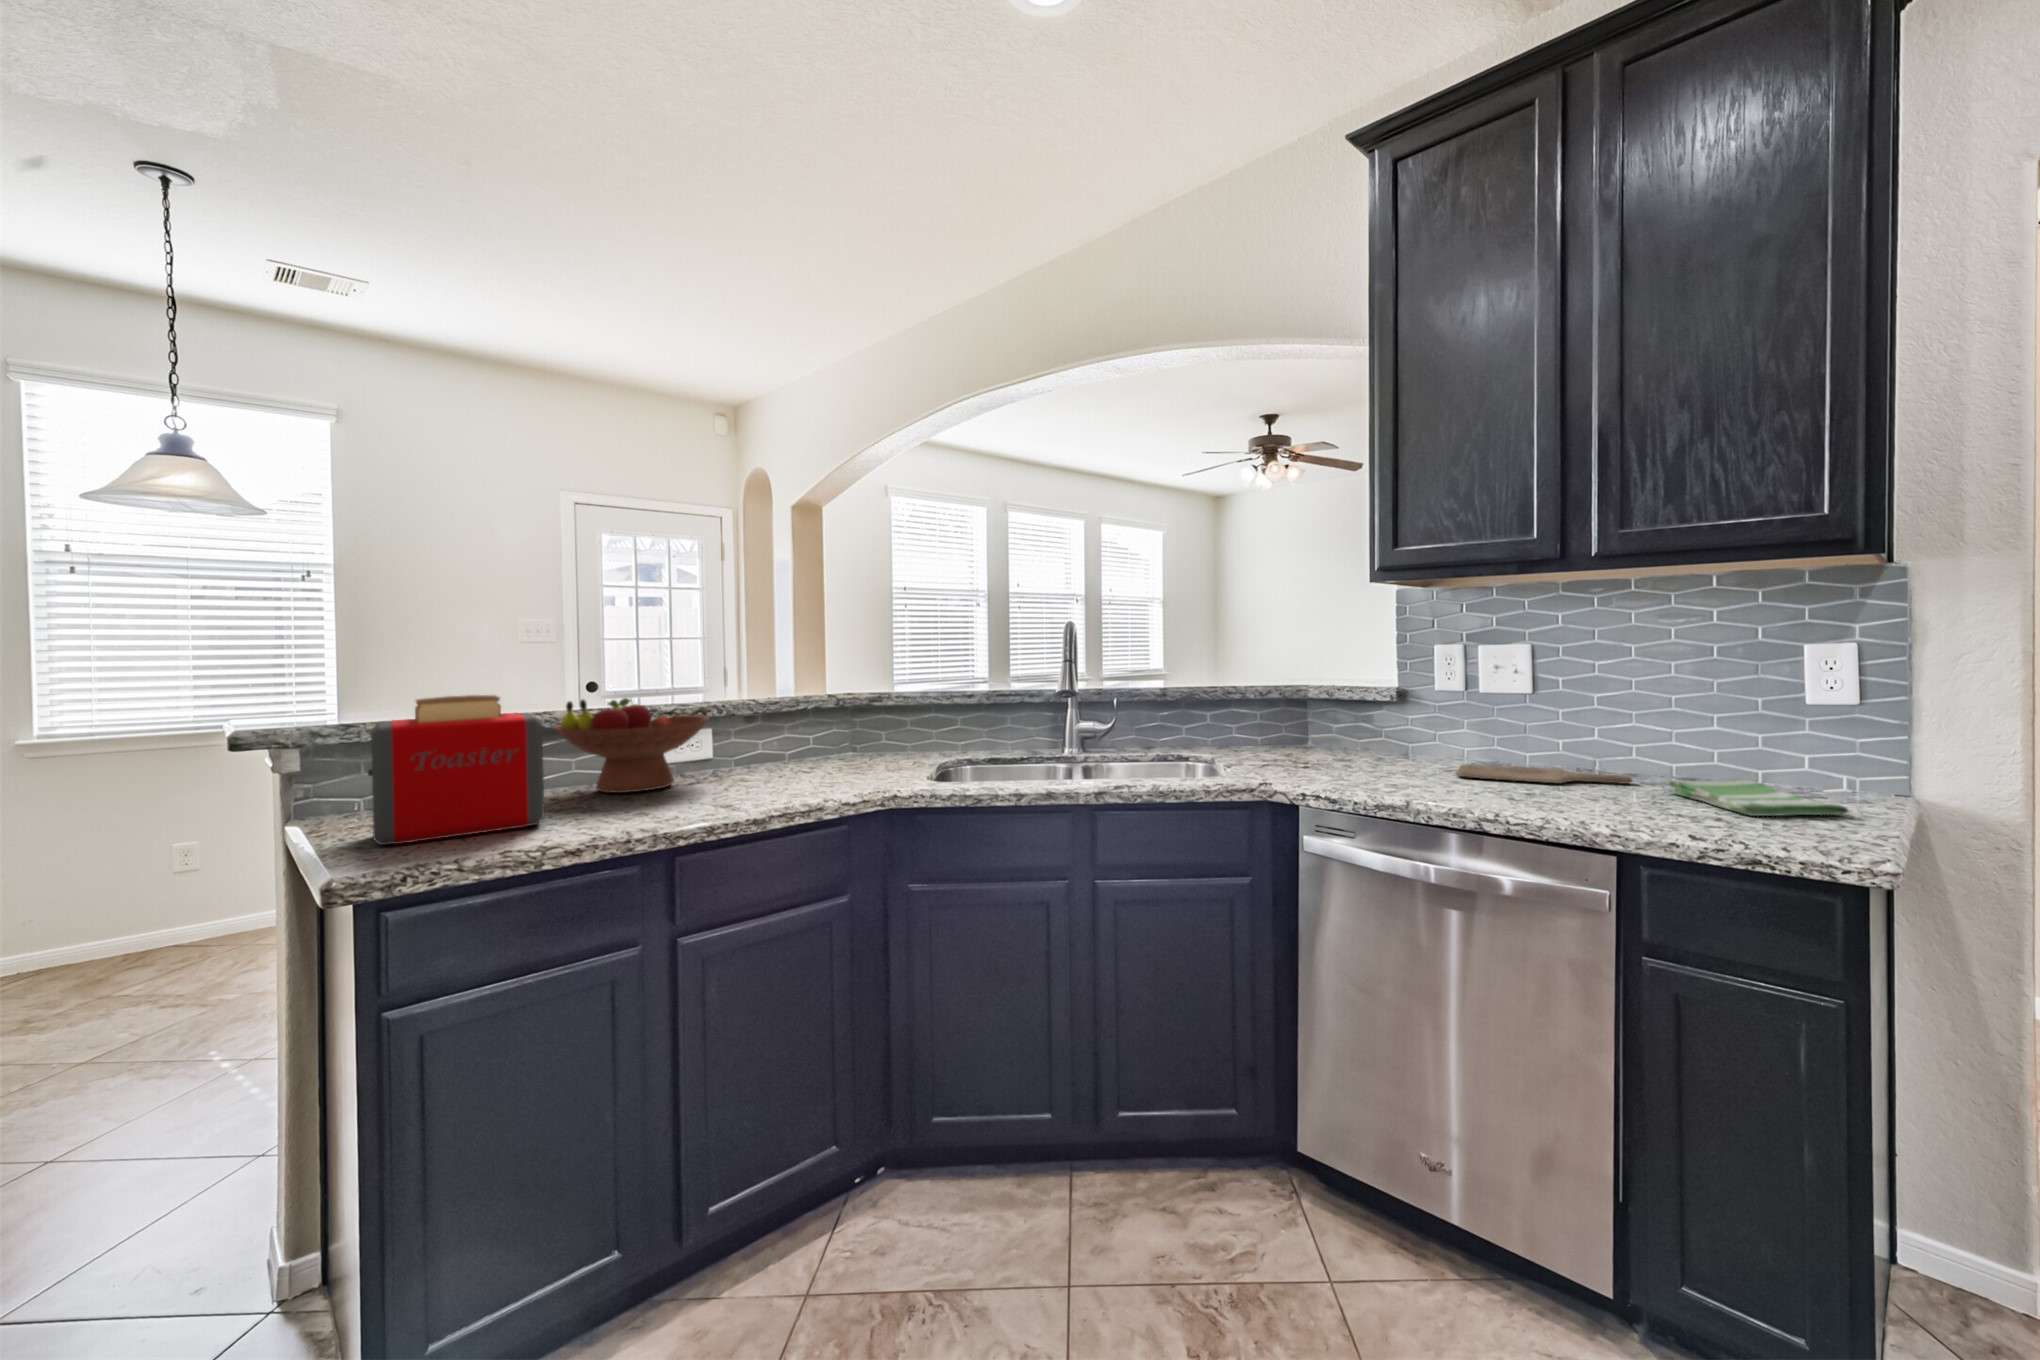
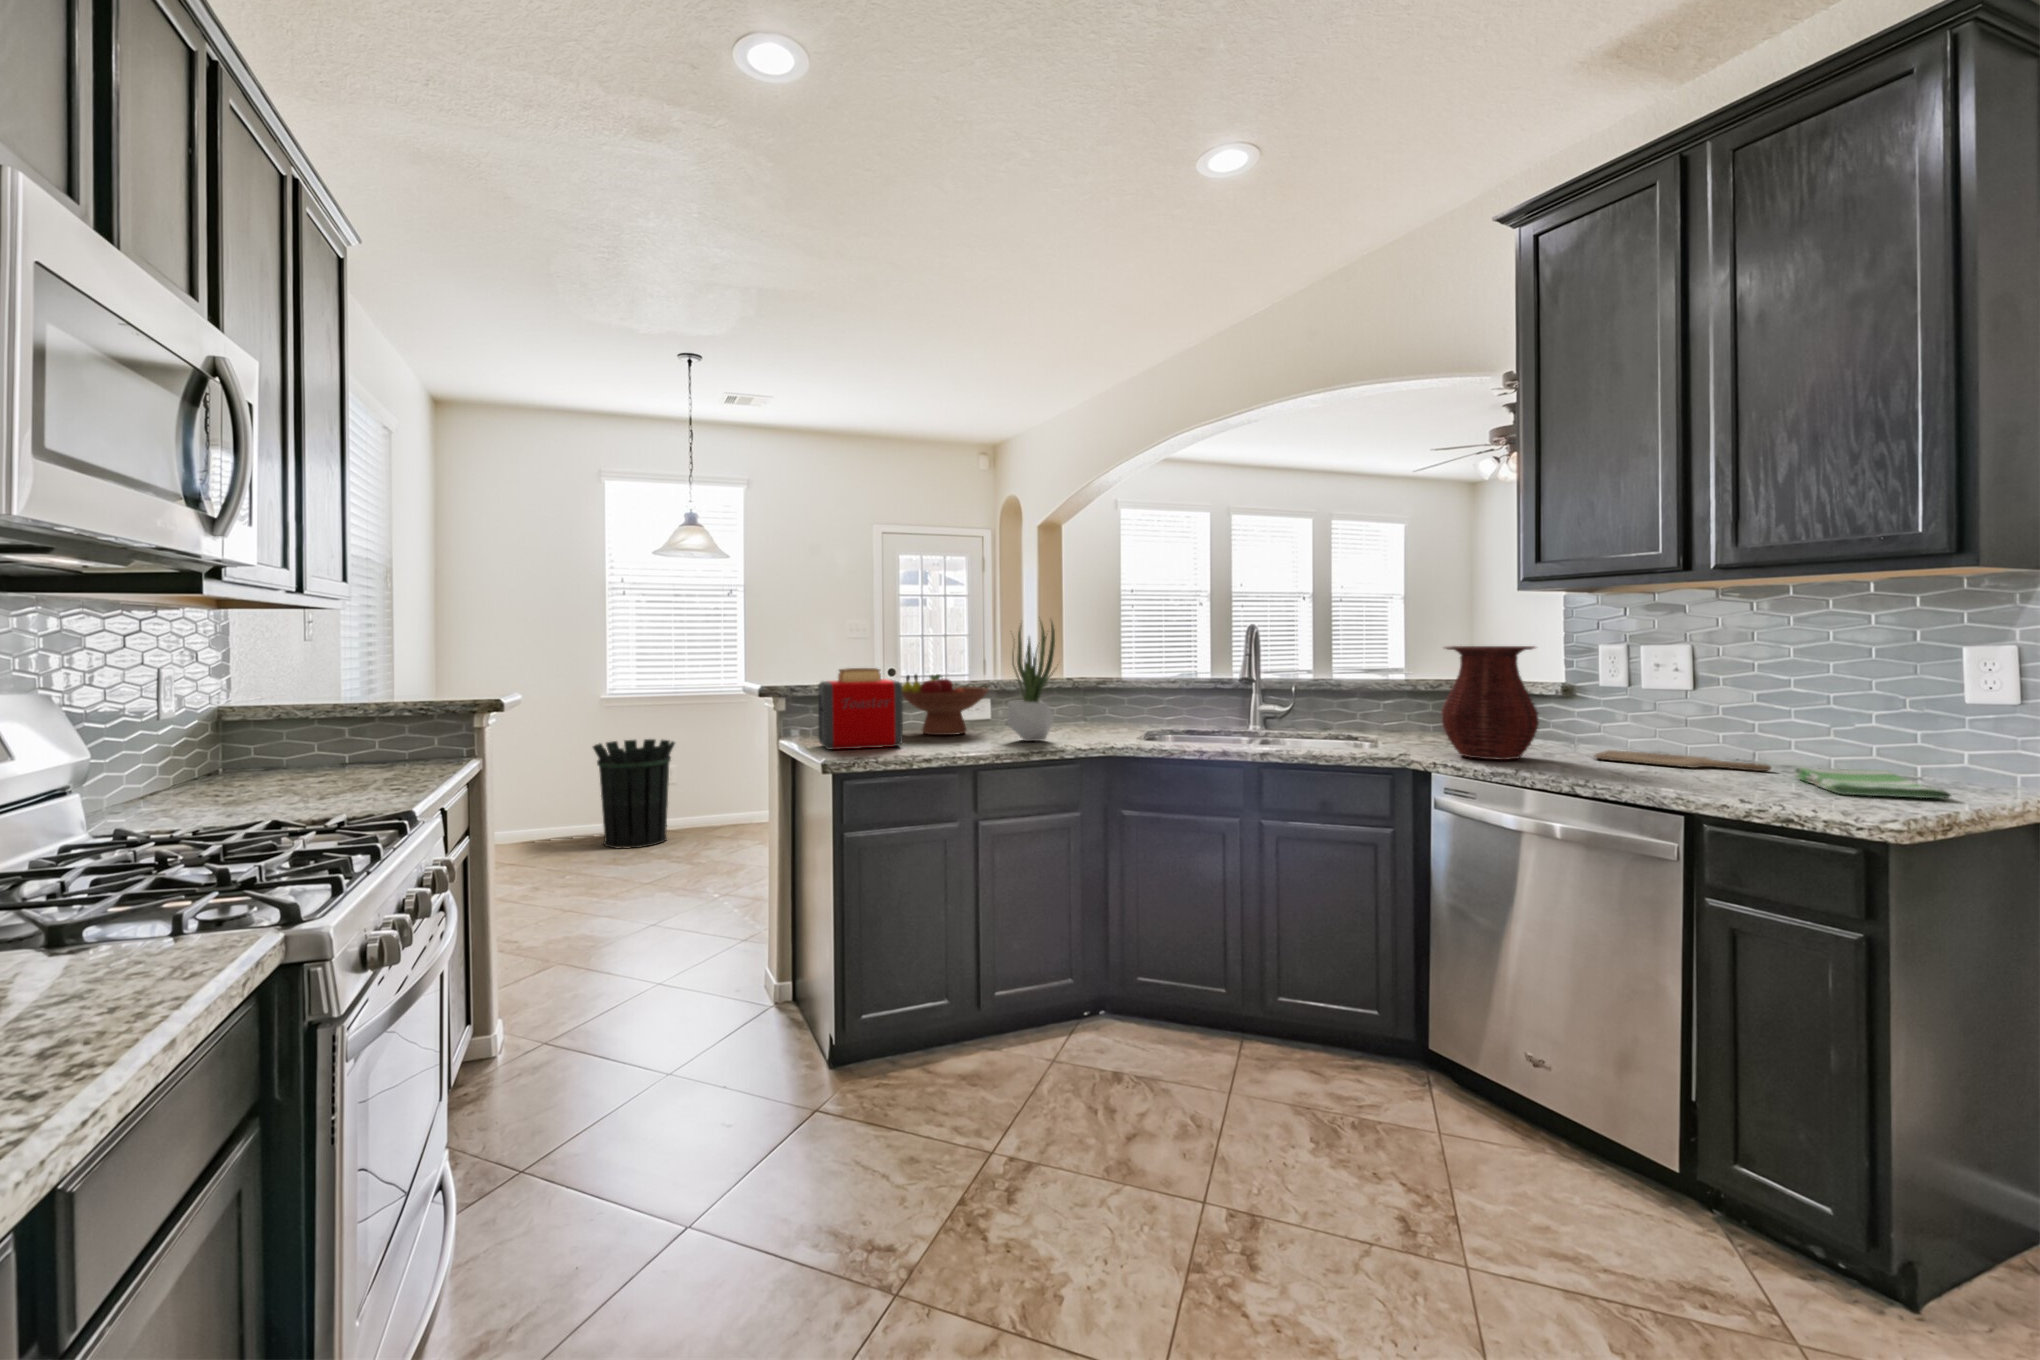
potted plant: none [735,610,818,797] -> present [1007,622,1057,741]
vase: none [1303,648,1412,787] -> present [1442,646,1539,760]
waste bin: none [40,799,223,980] -> present [593,739,675,849]

